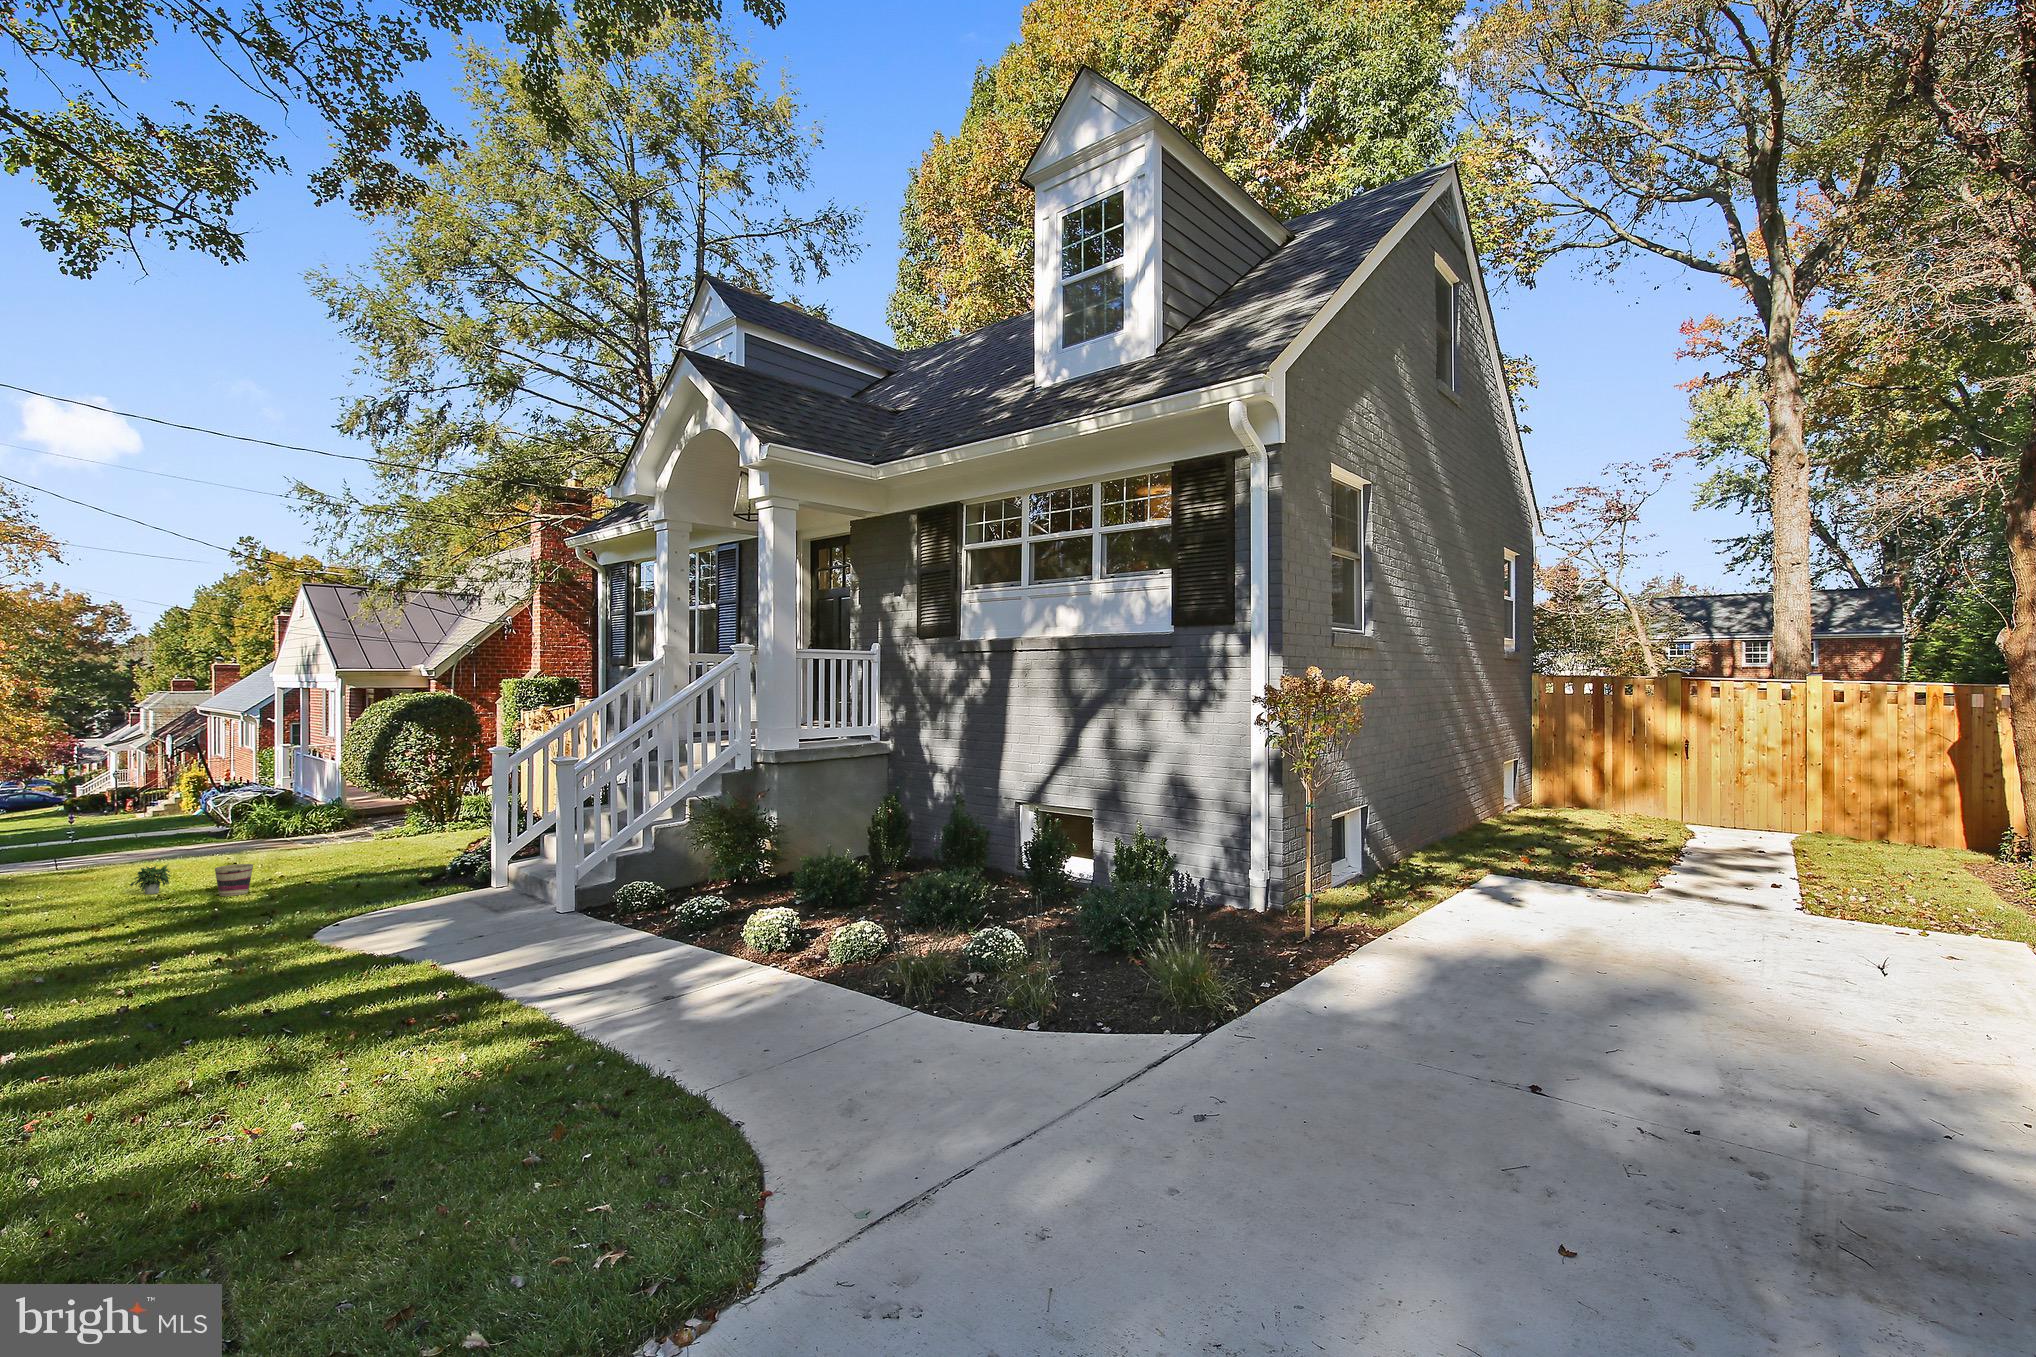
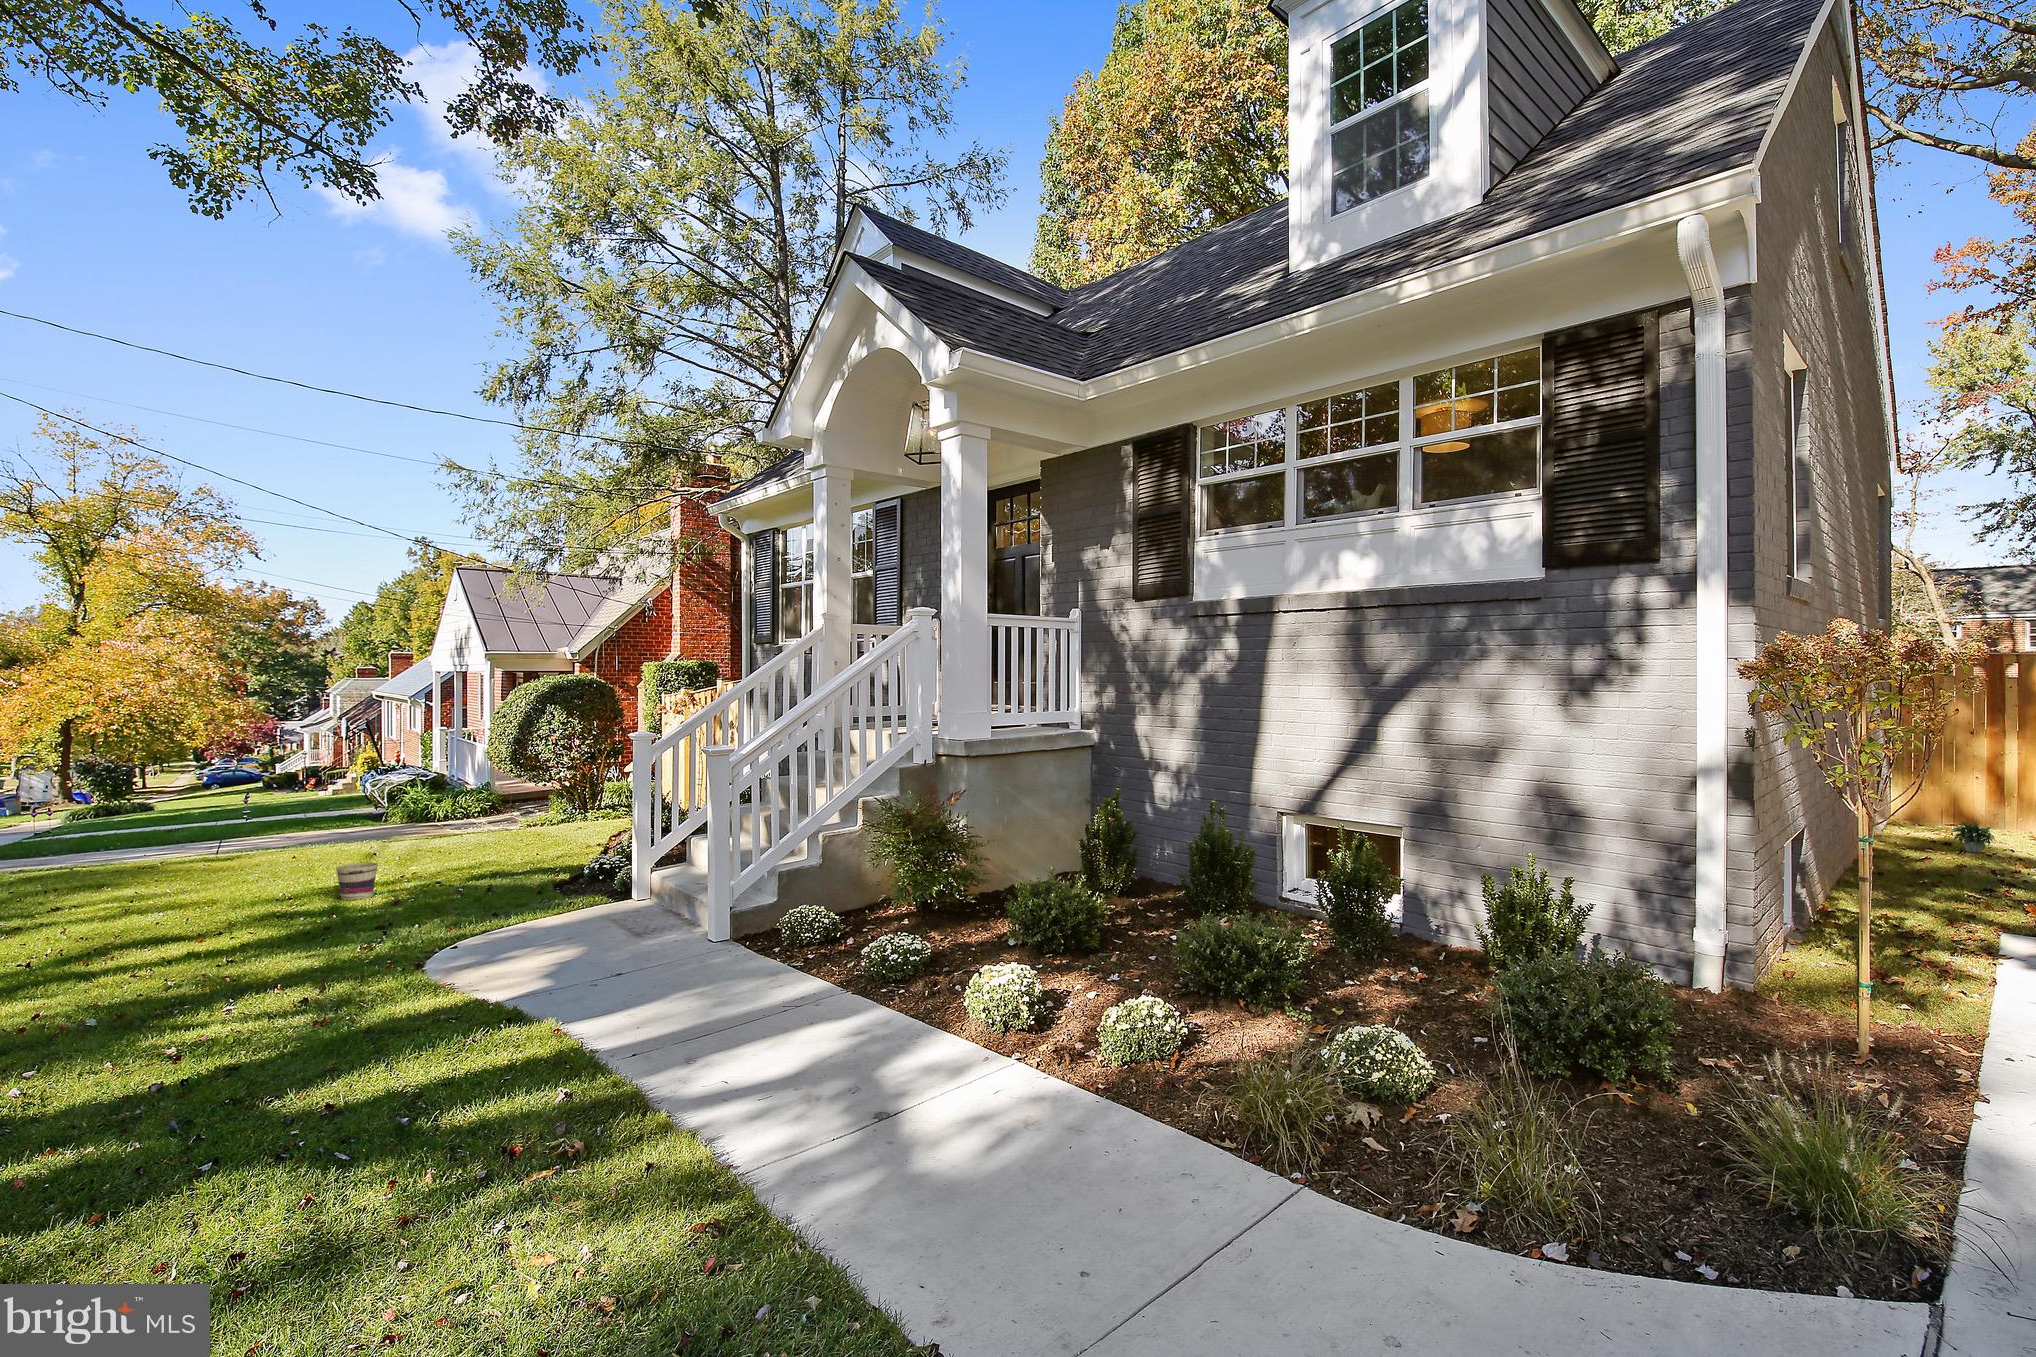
potted plant: present [130,864,175,894] -> present [1952,821,1995,852]

